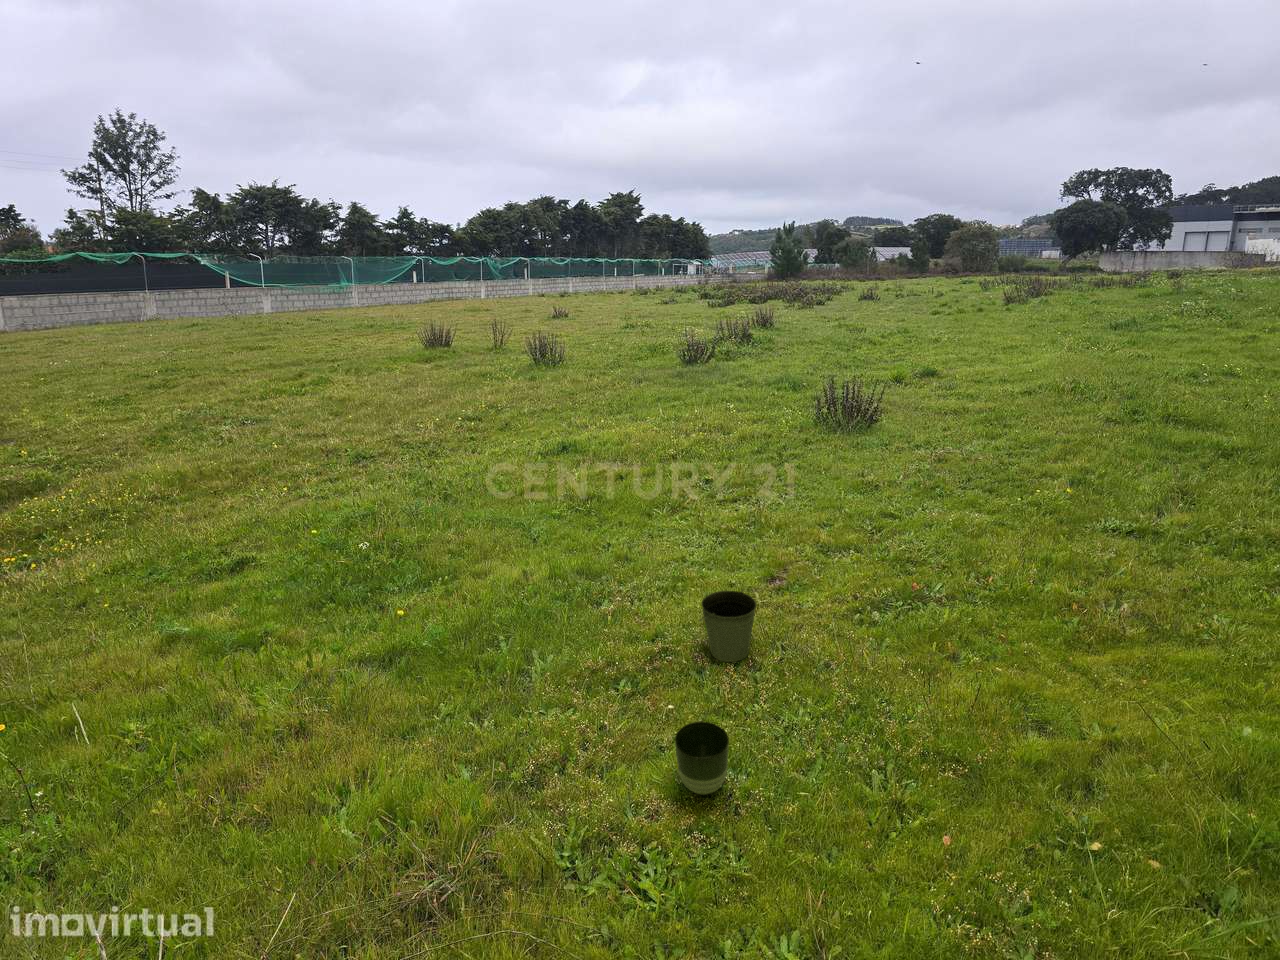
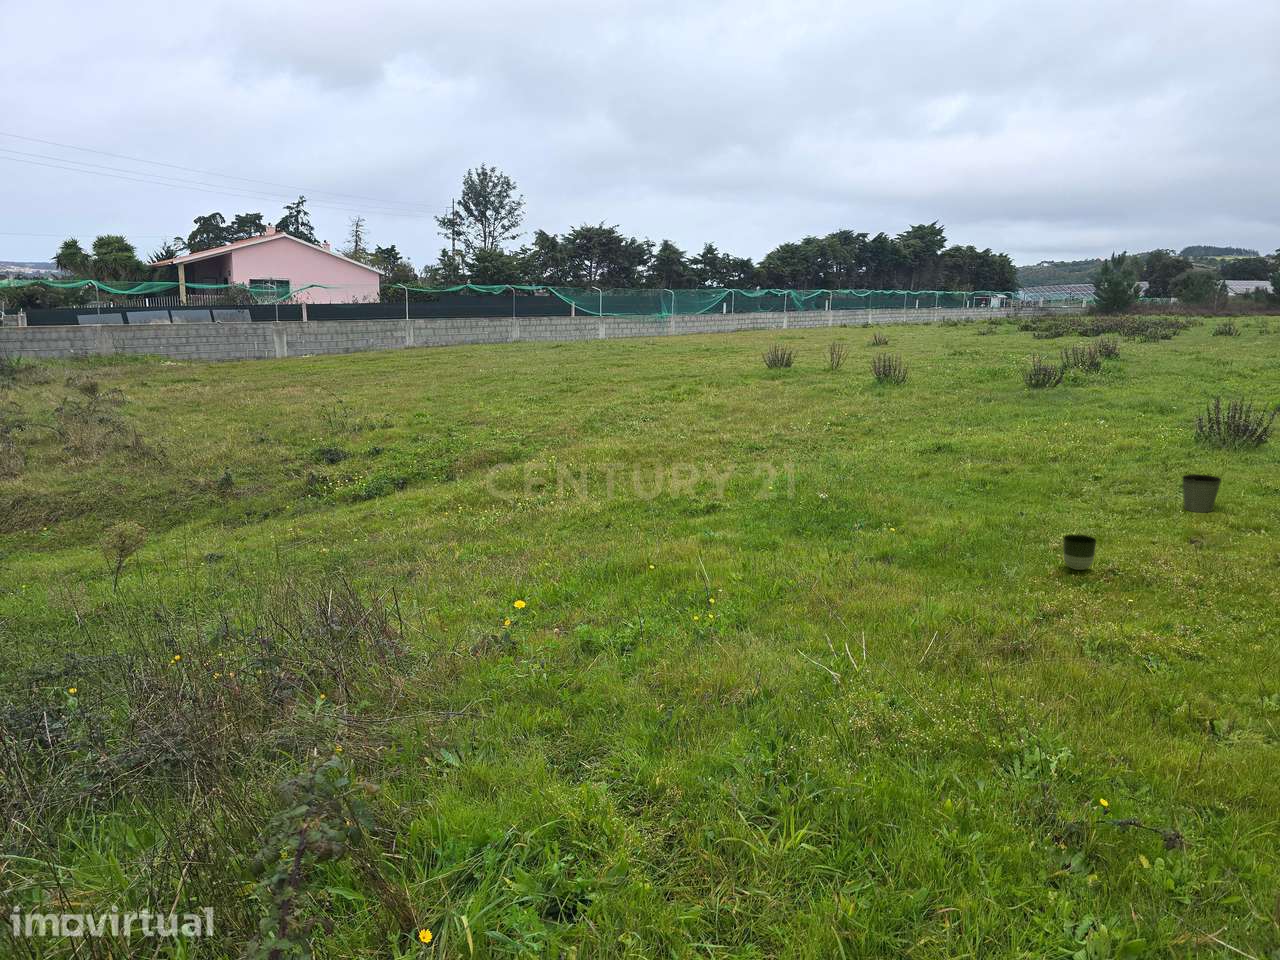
bucket: present [700,590,756,662] -> present [1181,474,1221,512]

